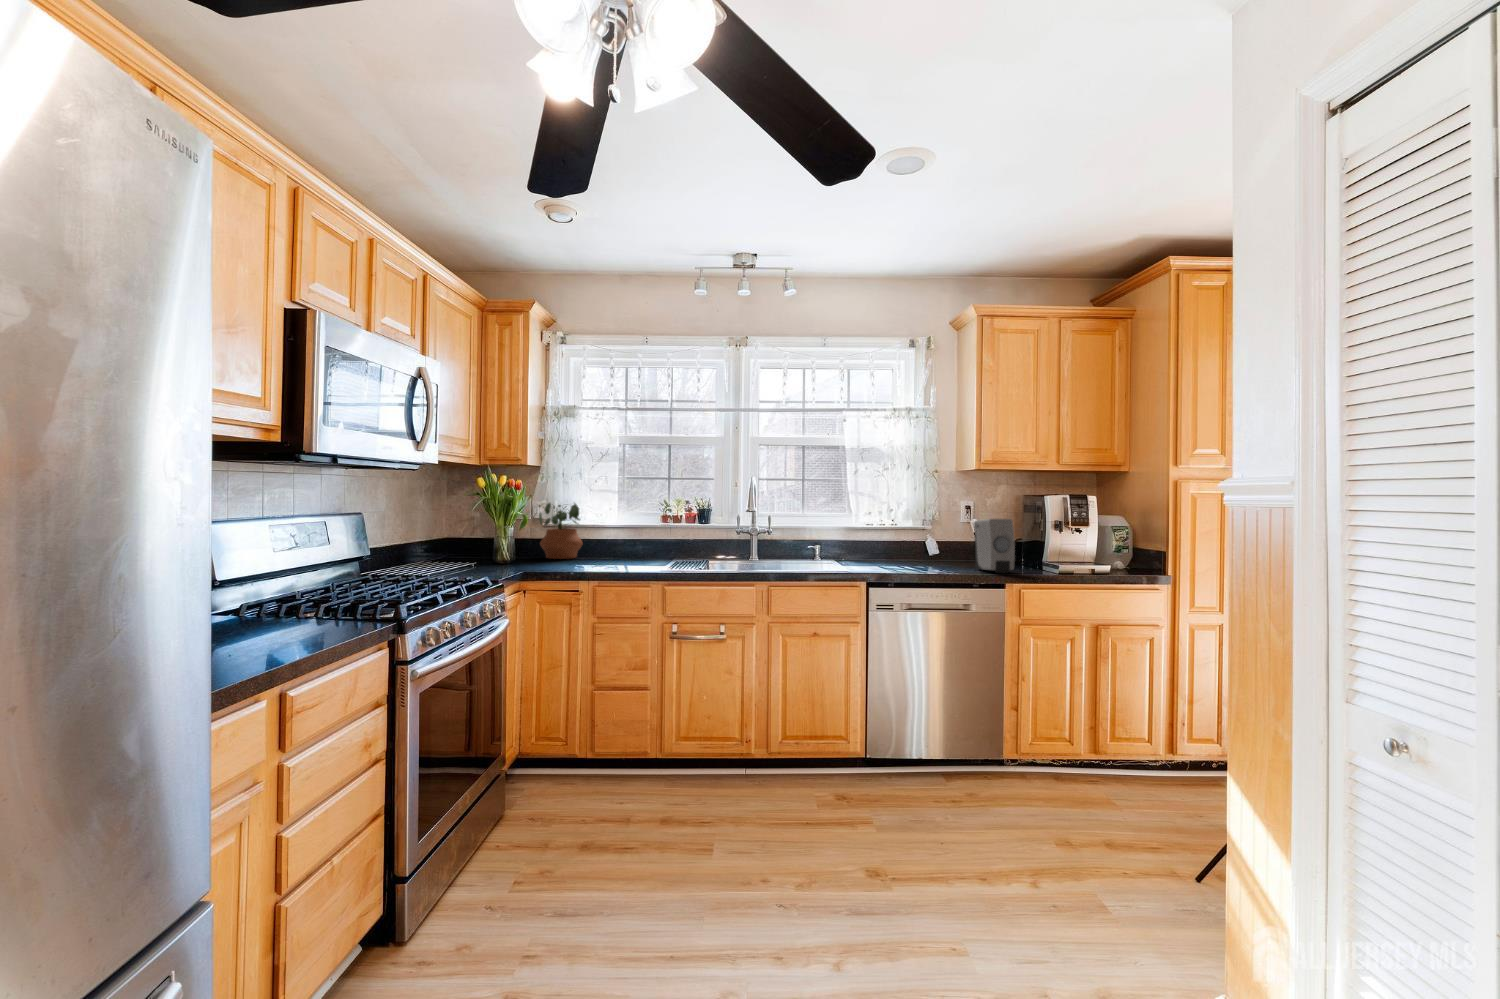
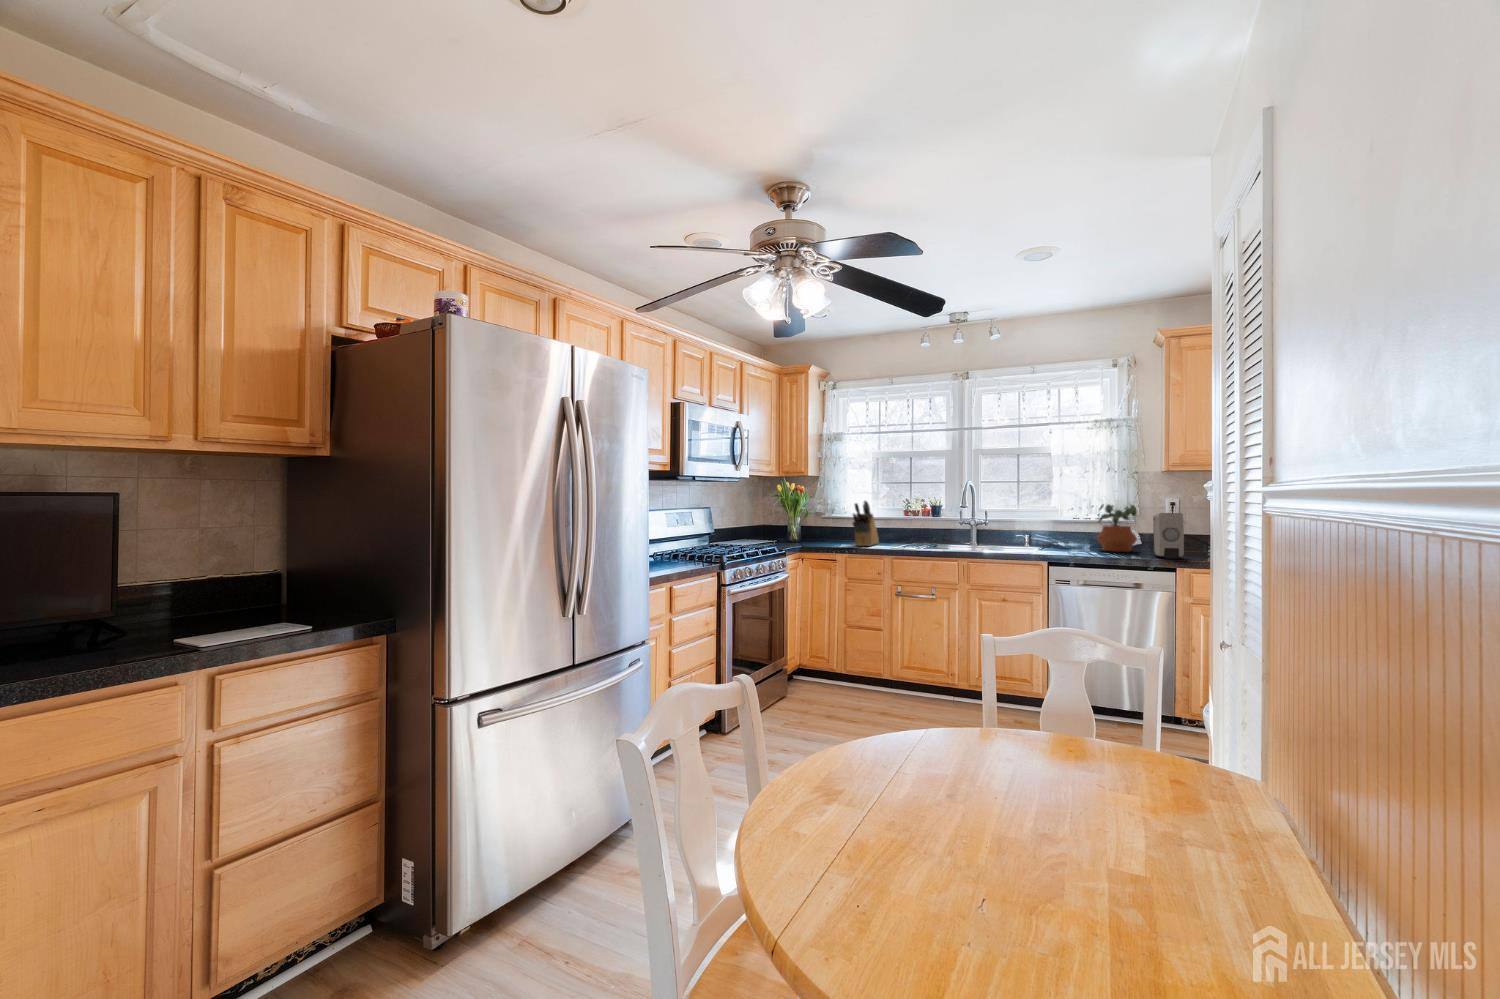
knife block: none [607,502,637,569] -> present [853,501,879,546]
potted plant: present [539,503,583,559] -> present [1097,504,1137,552]

